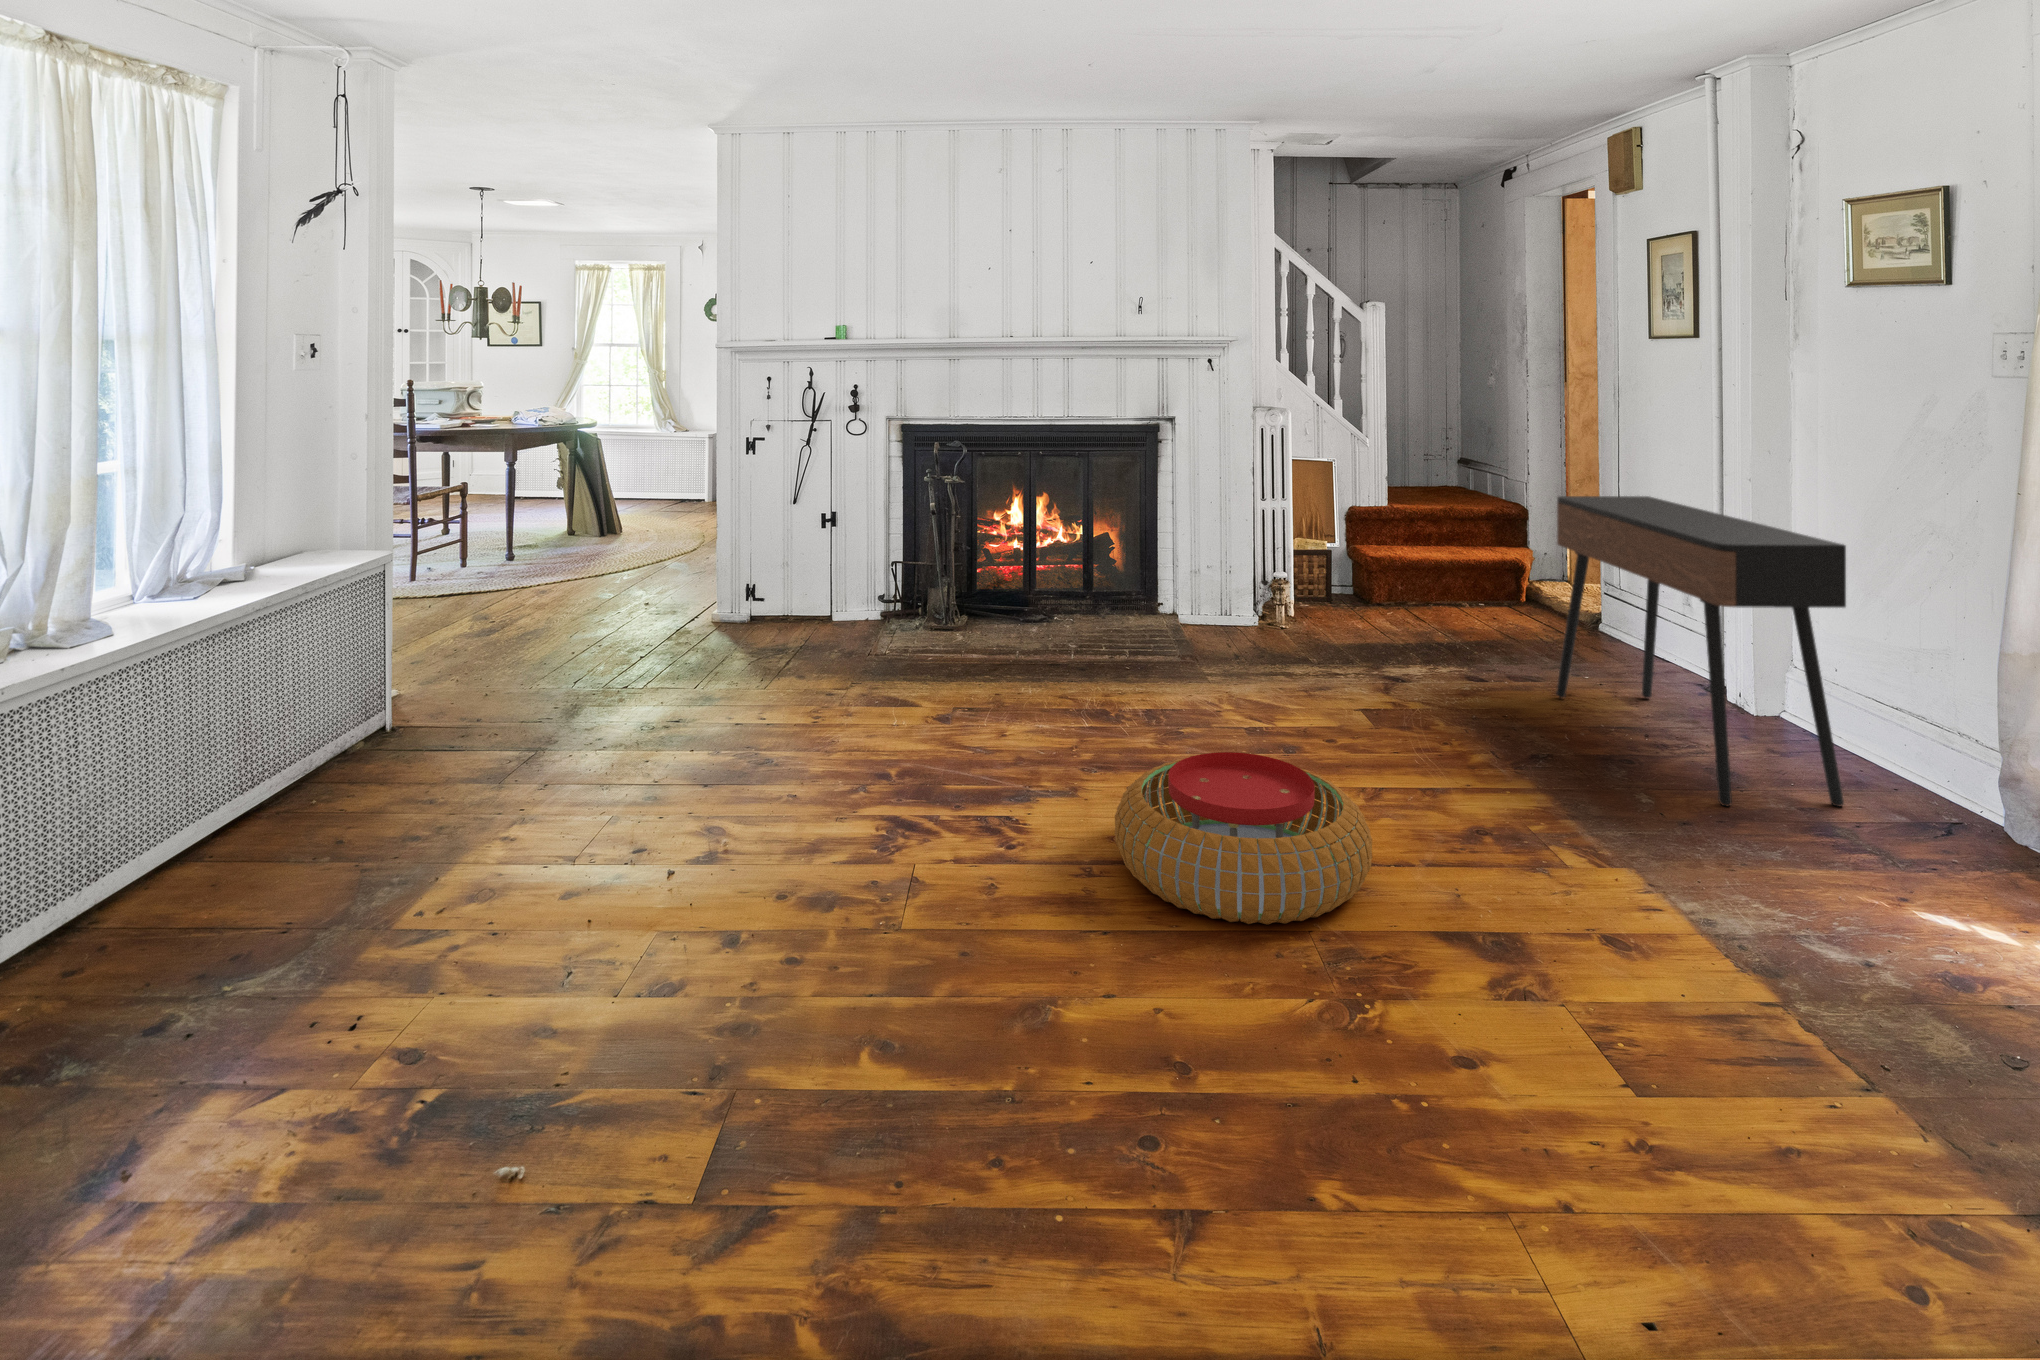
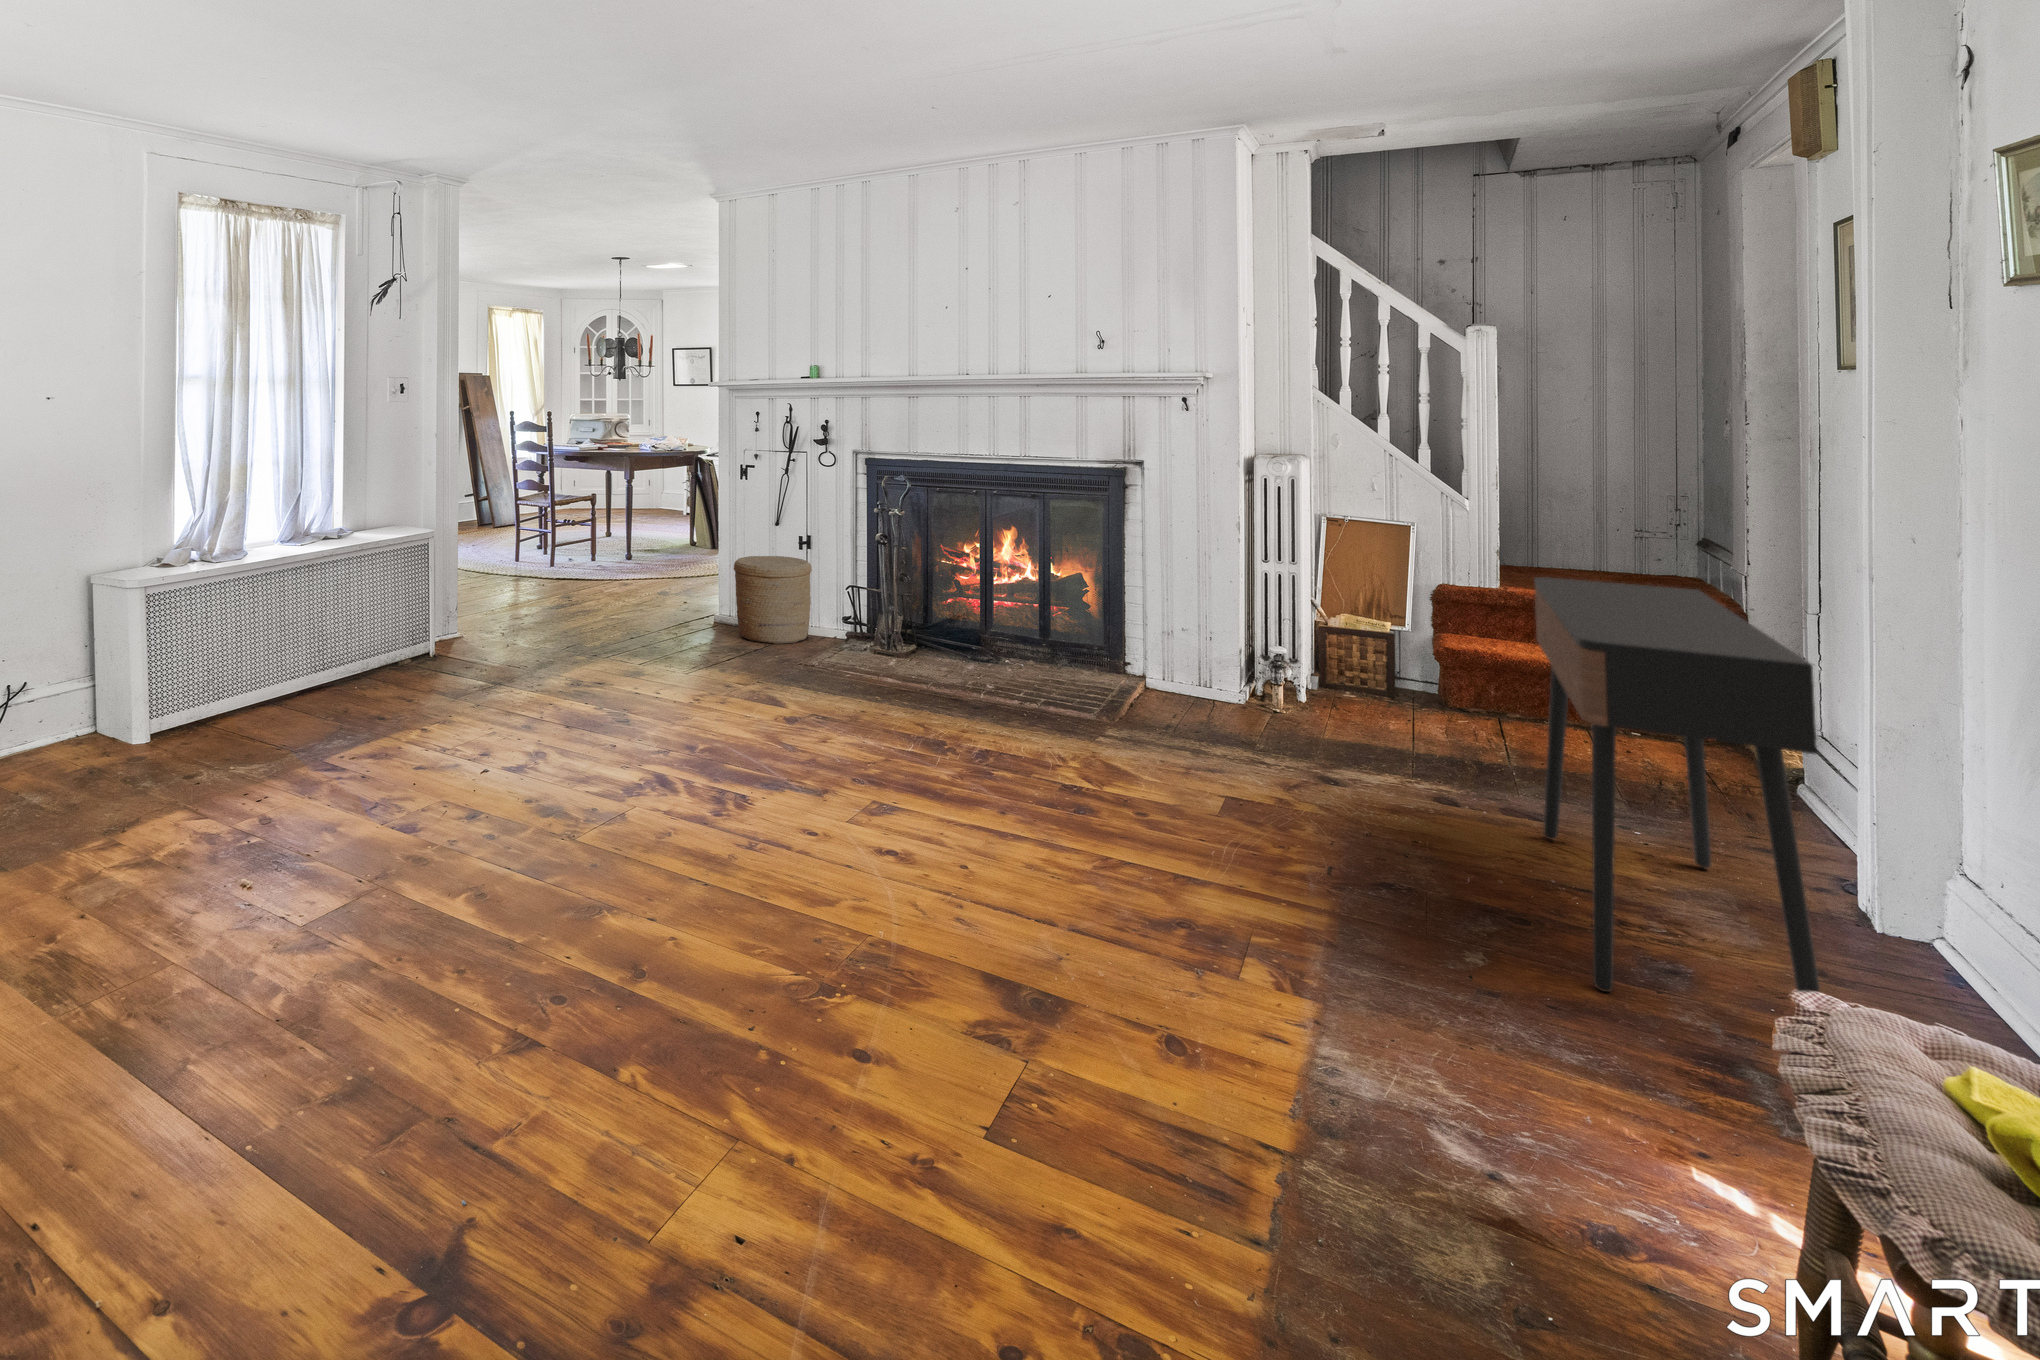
woven basket: none [749,539,839,640] -> present [734,556,812,644]
pouf: present [1115,752,1372,924] -> none [768,766,1013,927]

